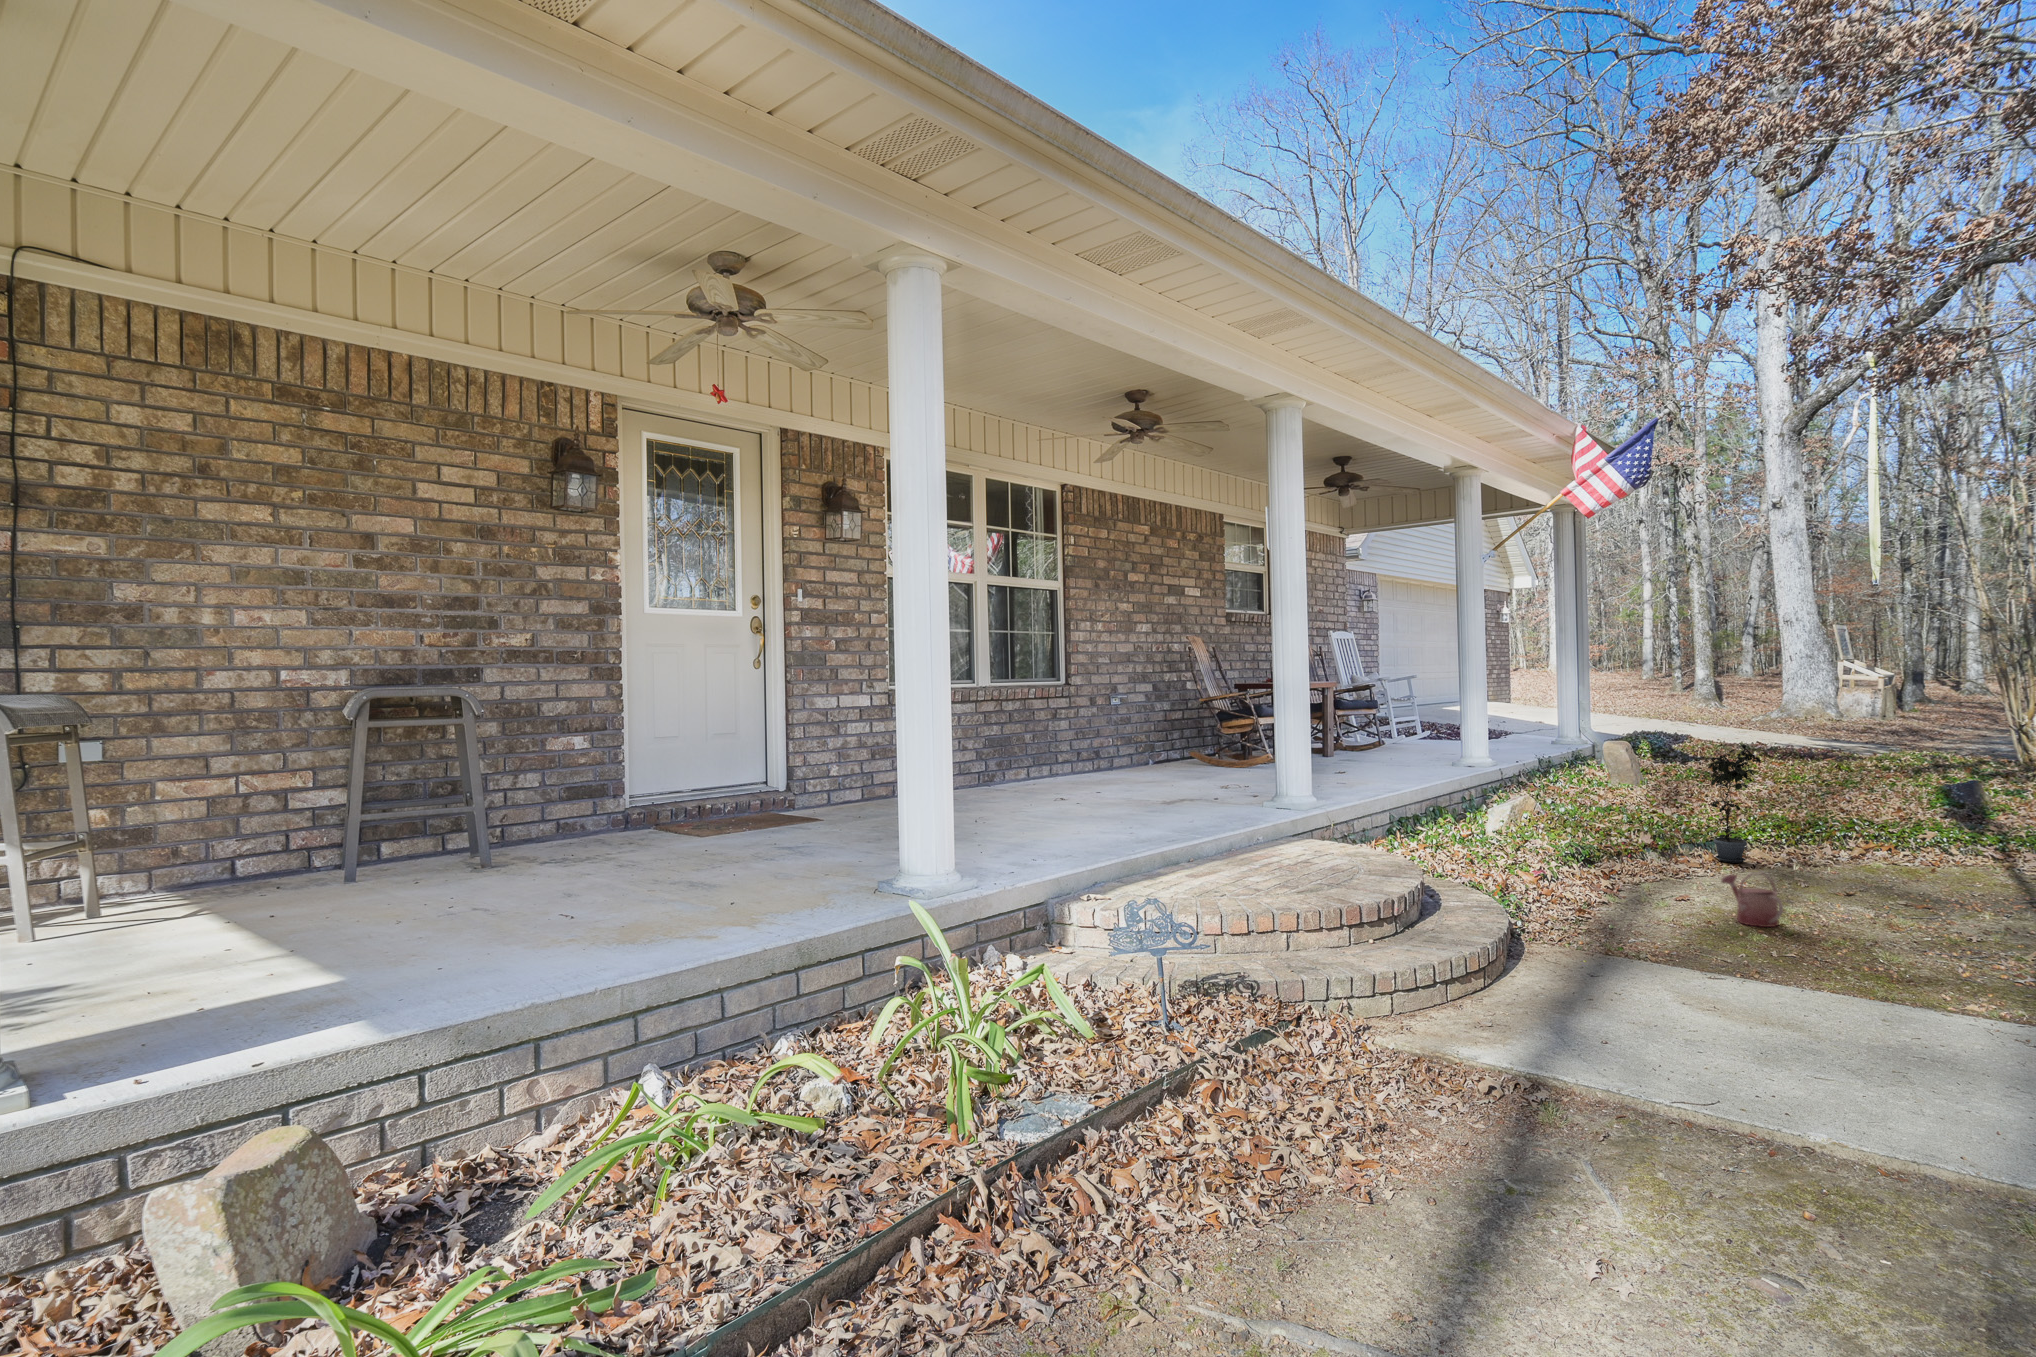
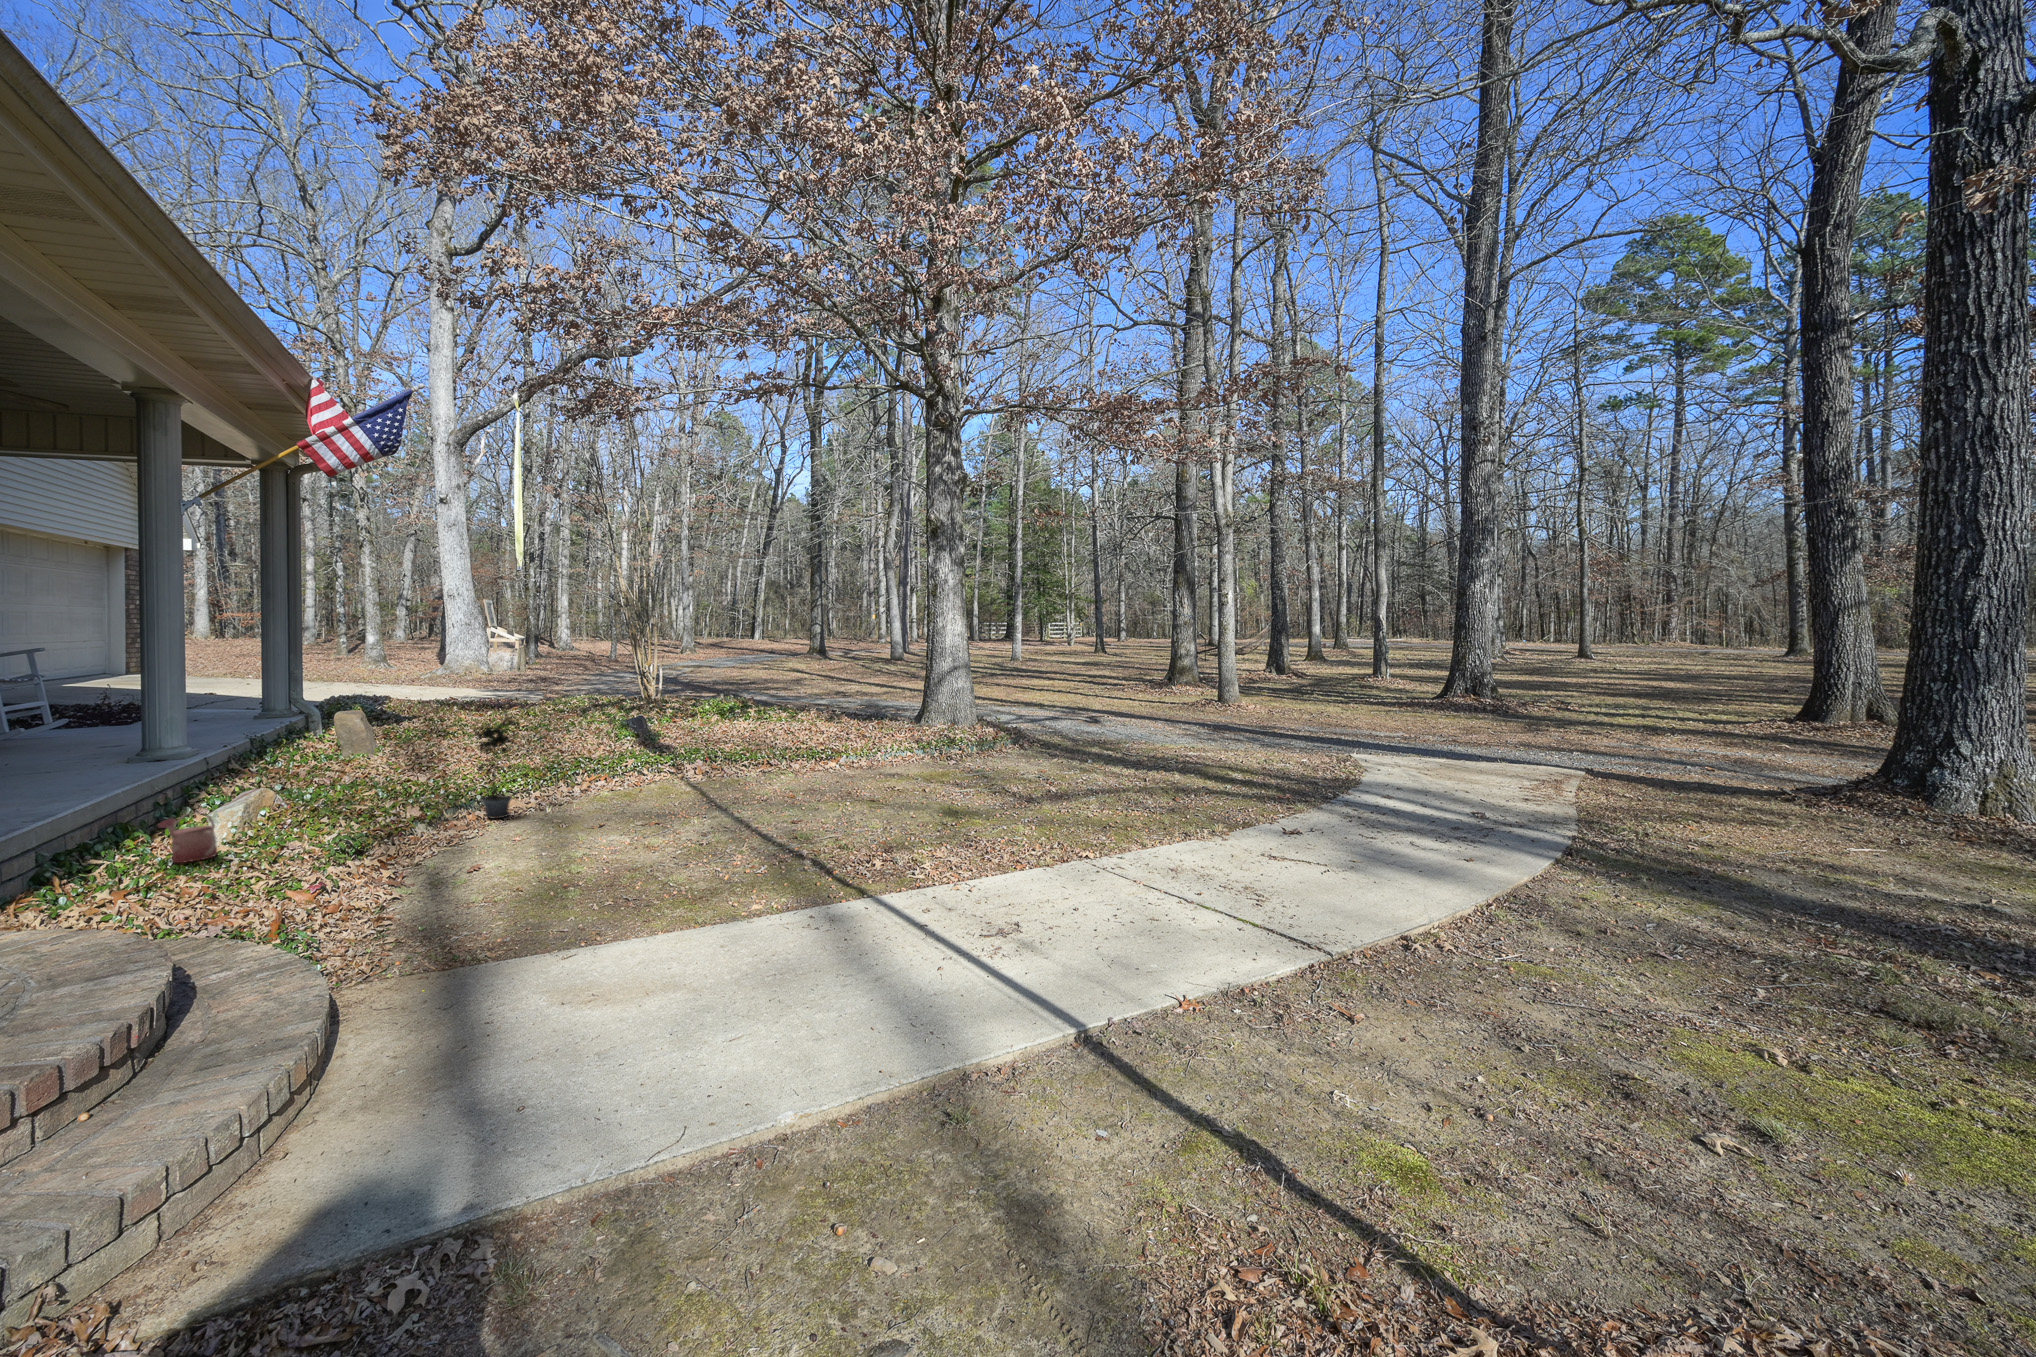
watering can: present [1722,873,1783,927] -> present [158,812,218,863]

